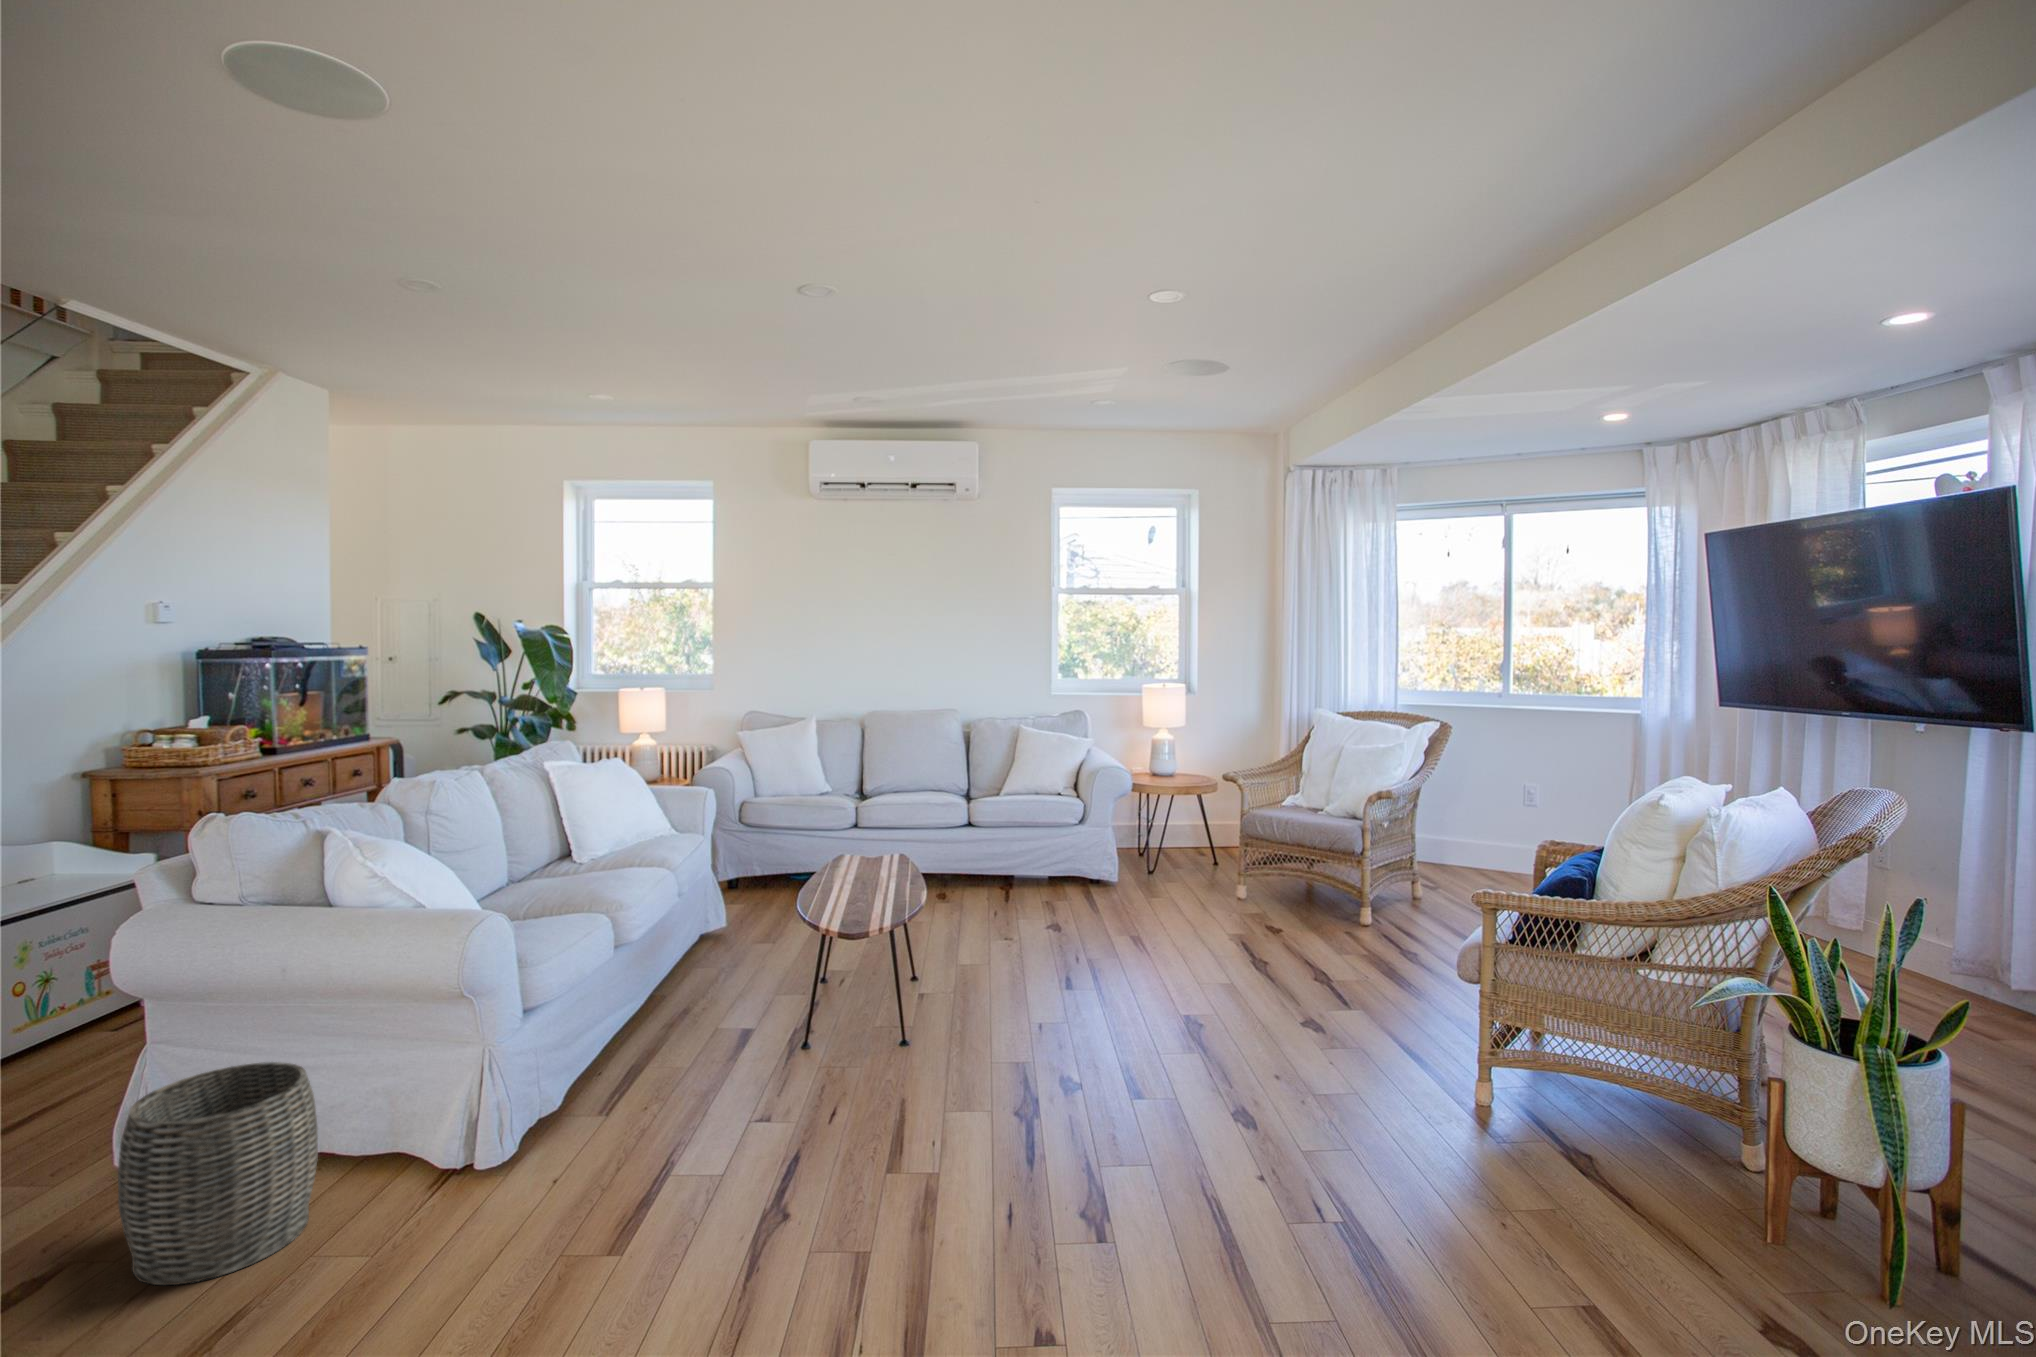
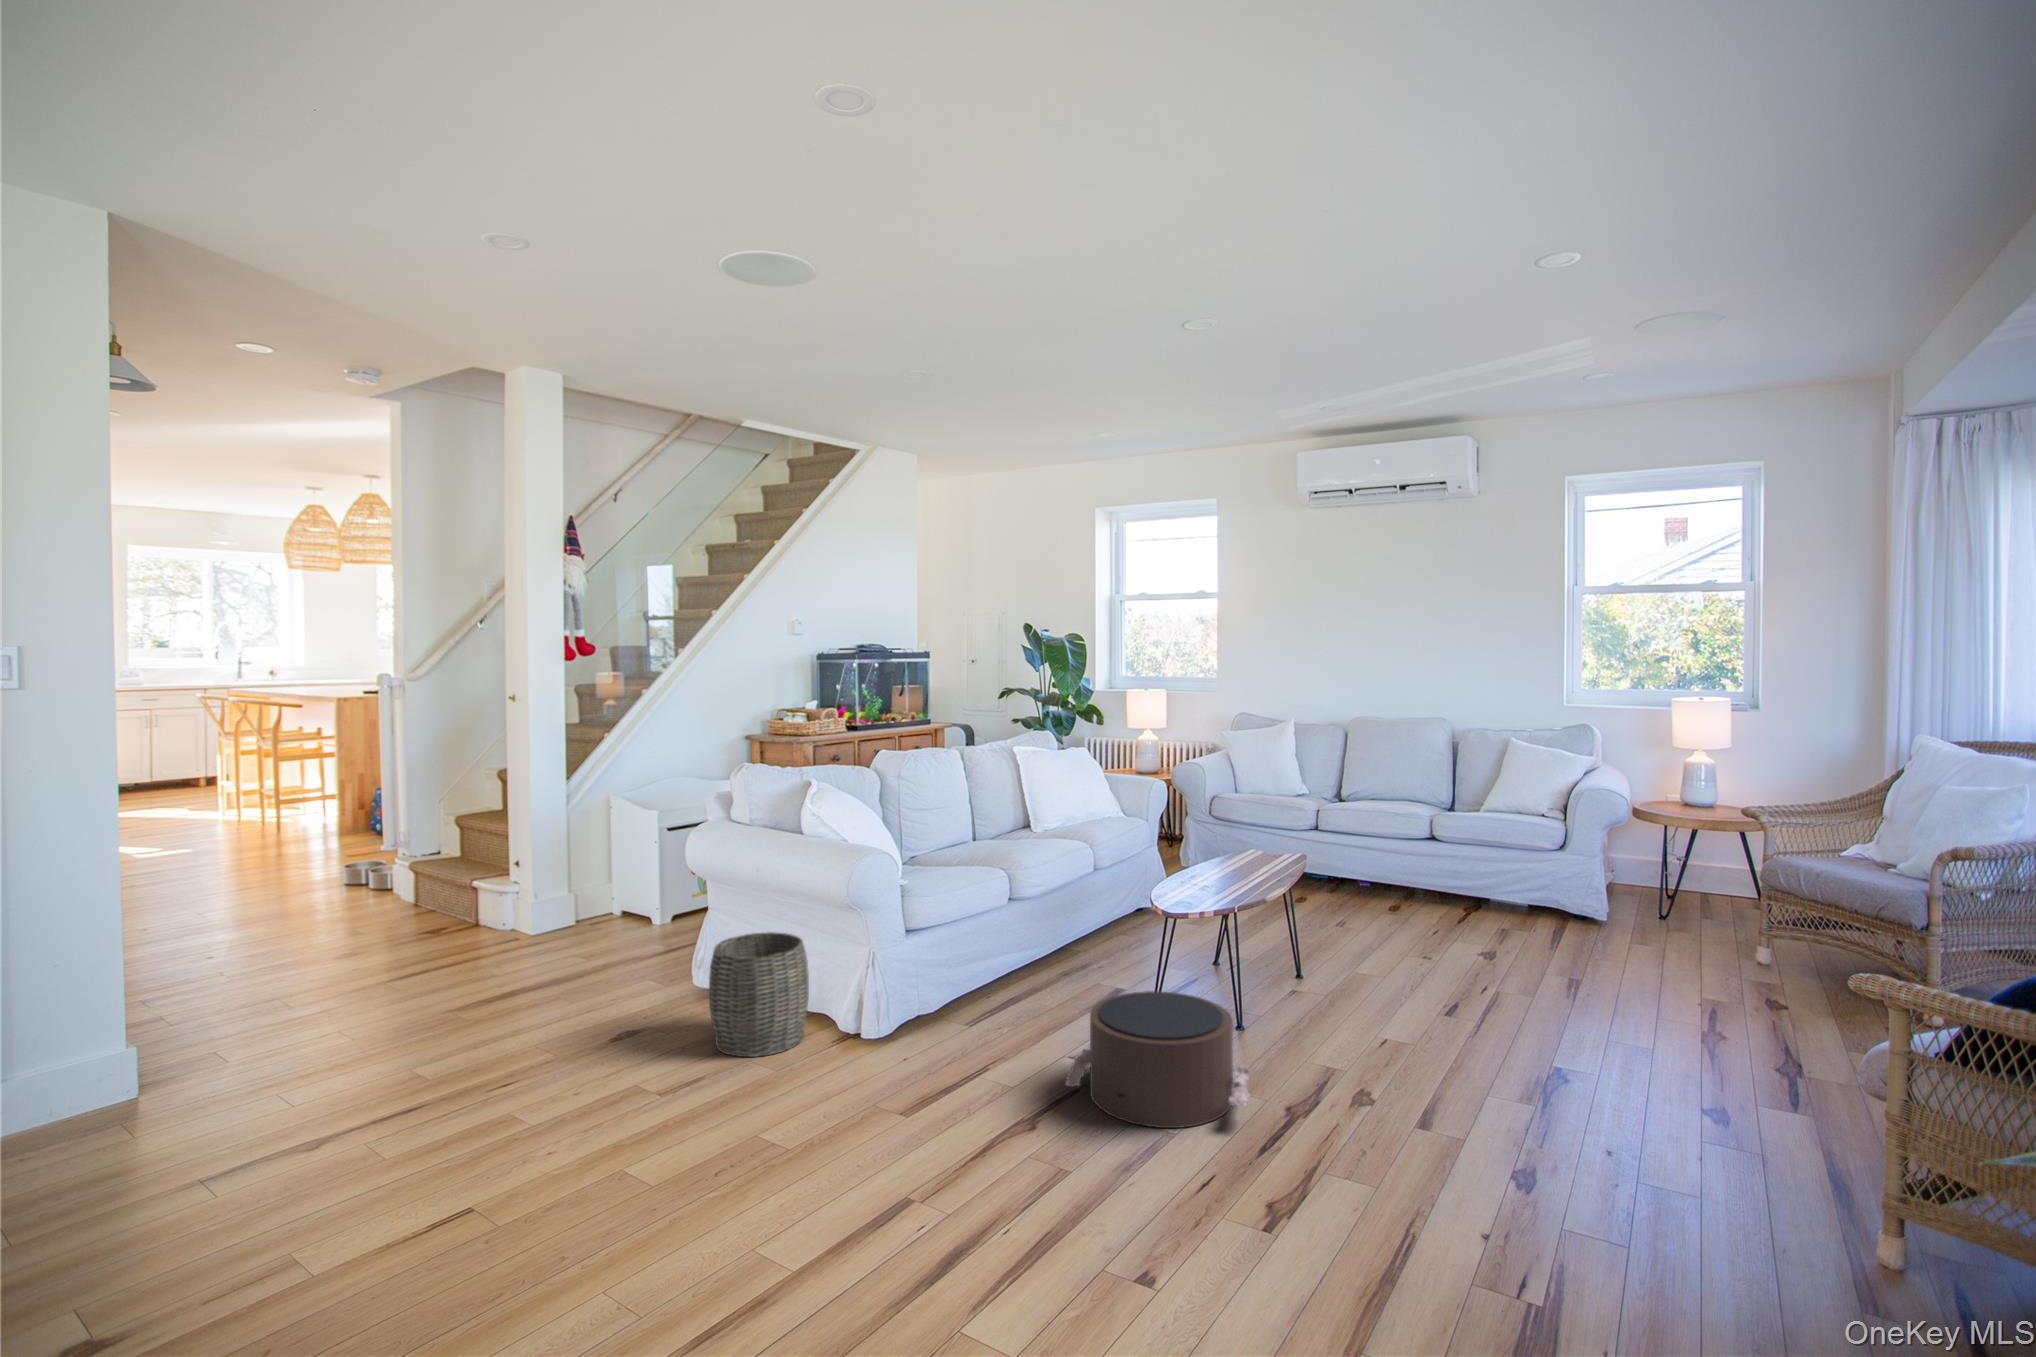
pouf: none [762,1022,983,1190] -> present [1066,991,1250,1128]

